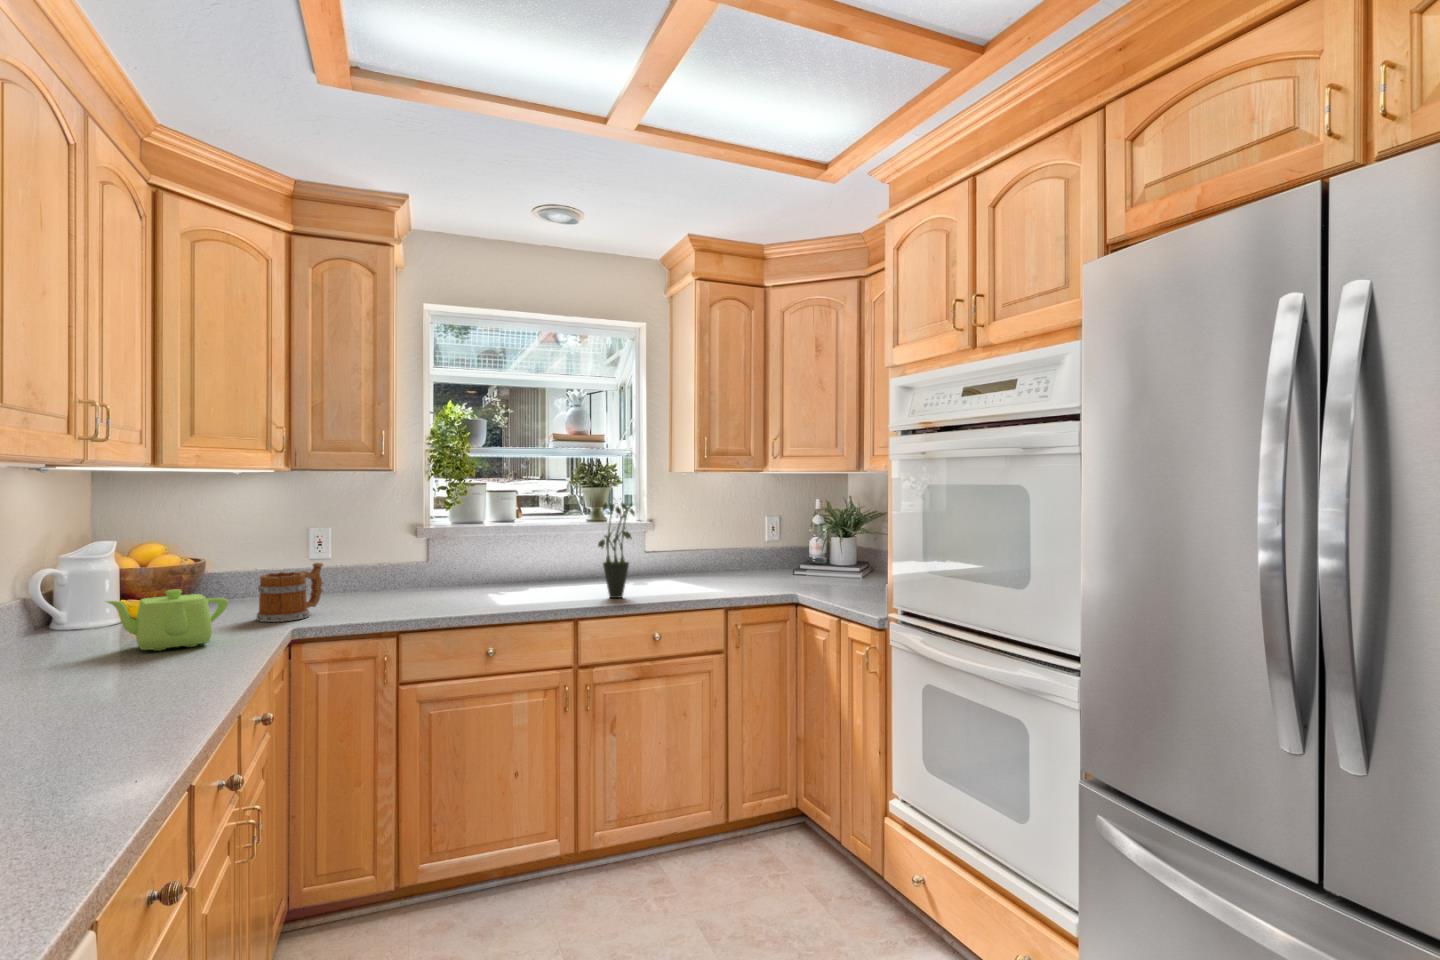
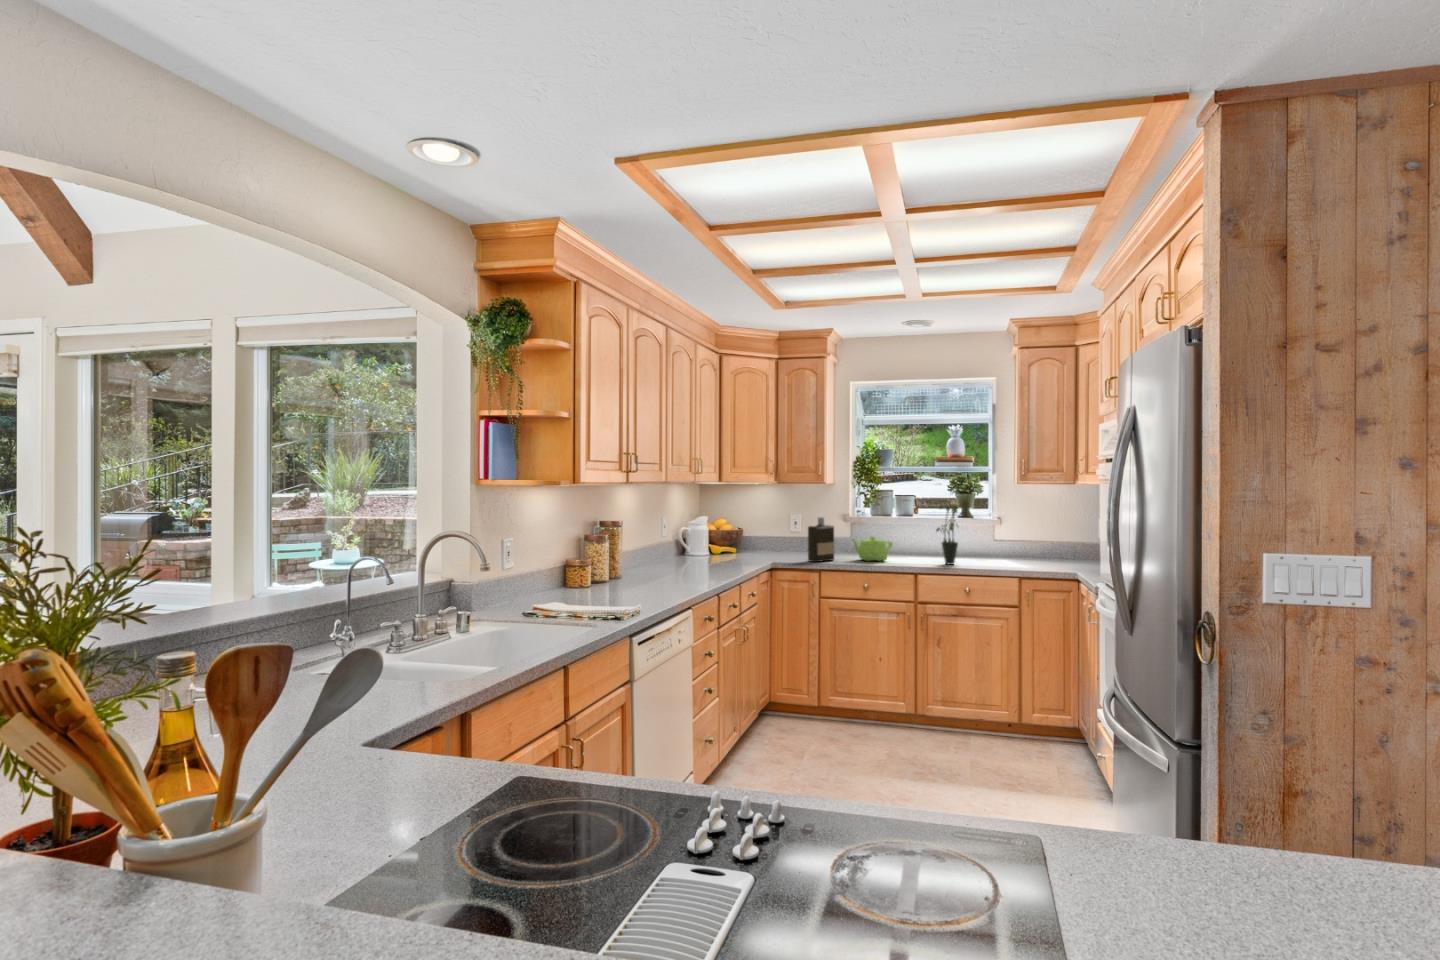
bottle: none [370,531,420,617] -> present [808,517,834,562]
mug: present [257,563,323,622] -> none [759,532,790,560]
teapot: present [106,589,228,651] -> present [852,537,892,561]

